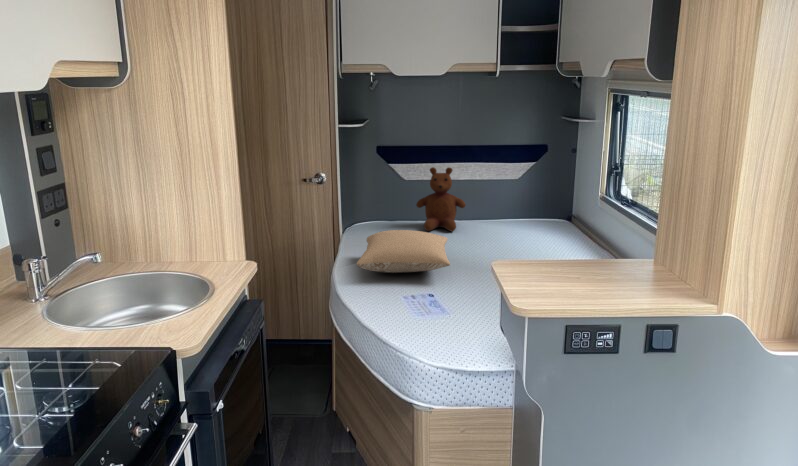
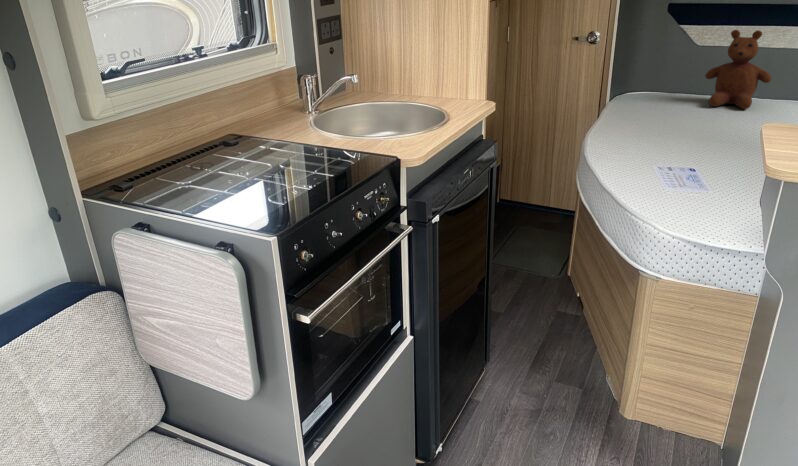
pillow: present [357,230,450,273] -> none [611,95,733,143]

